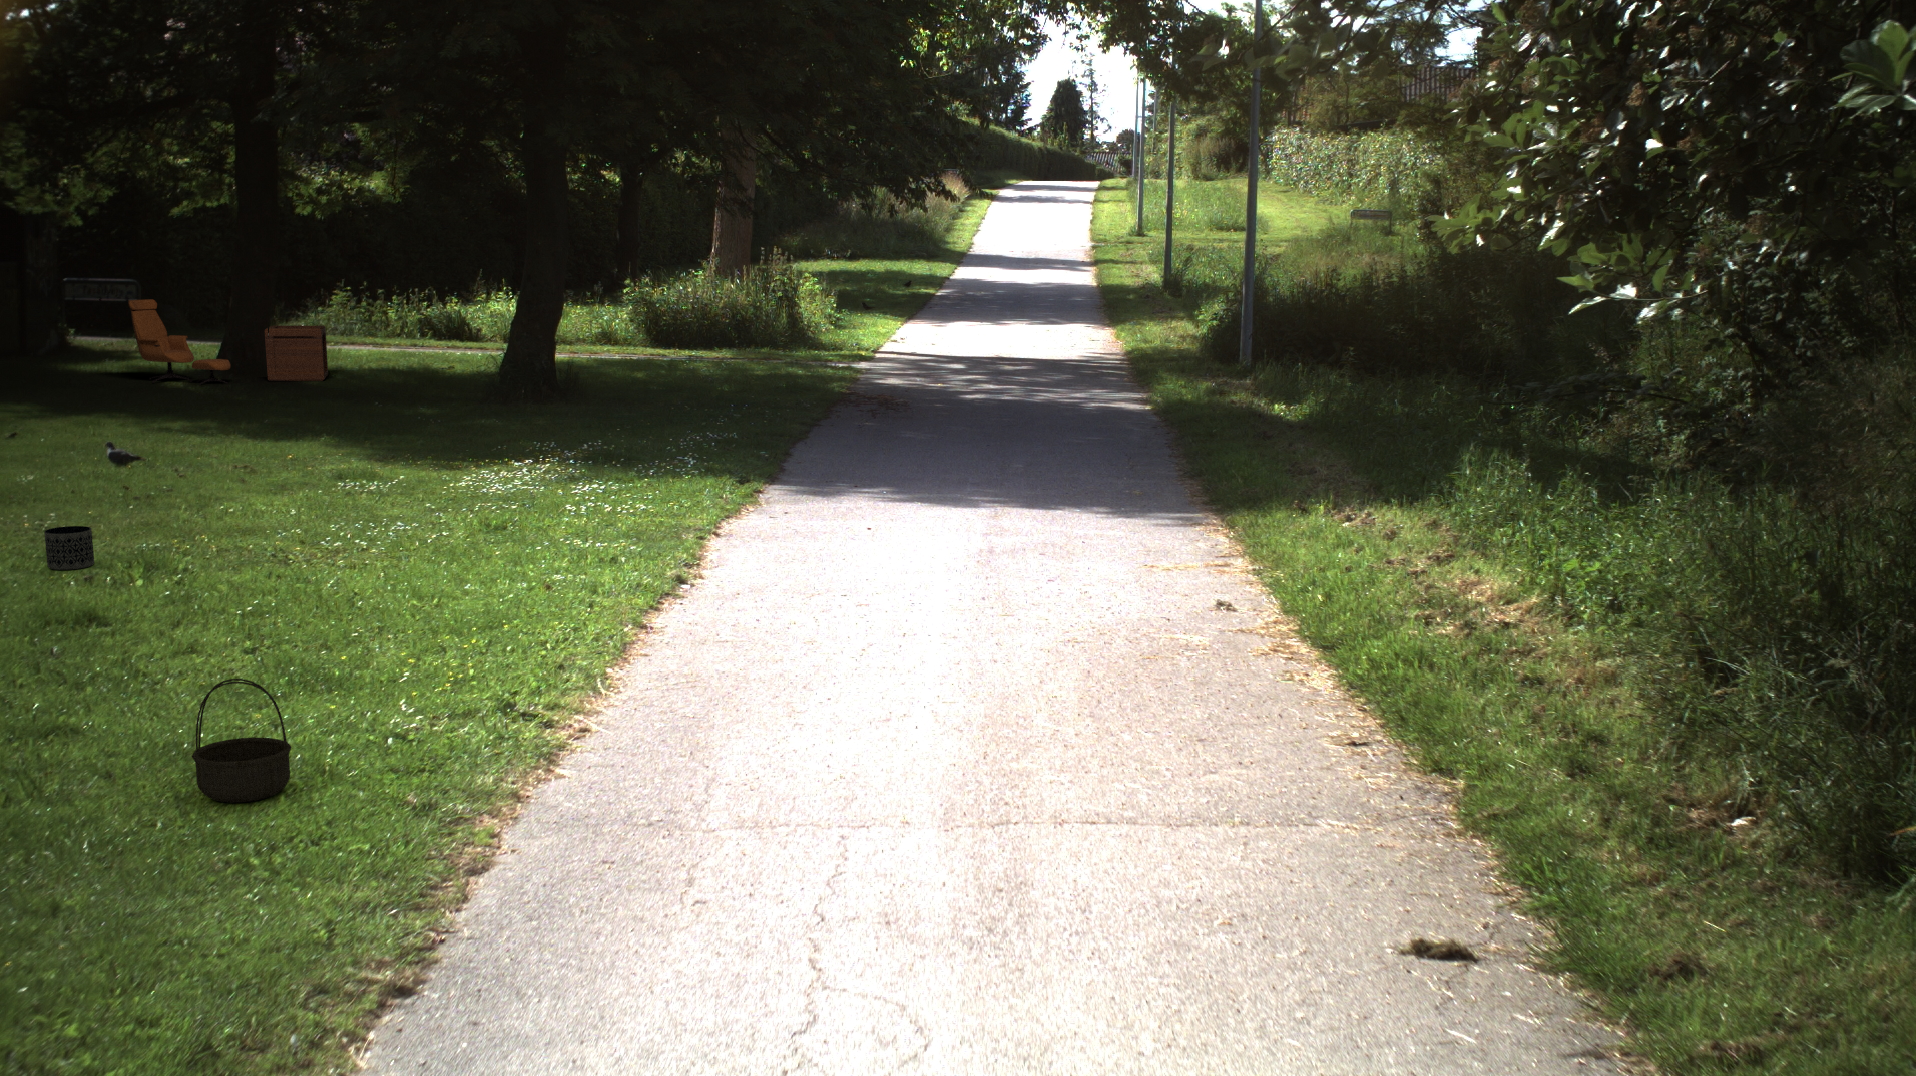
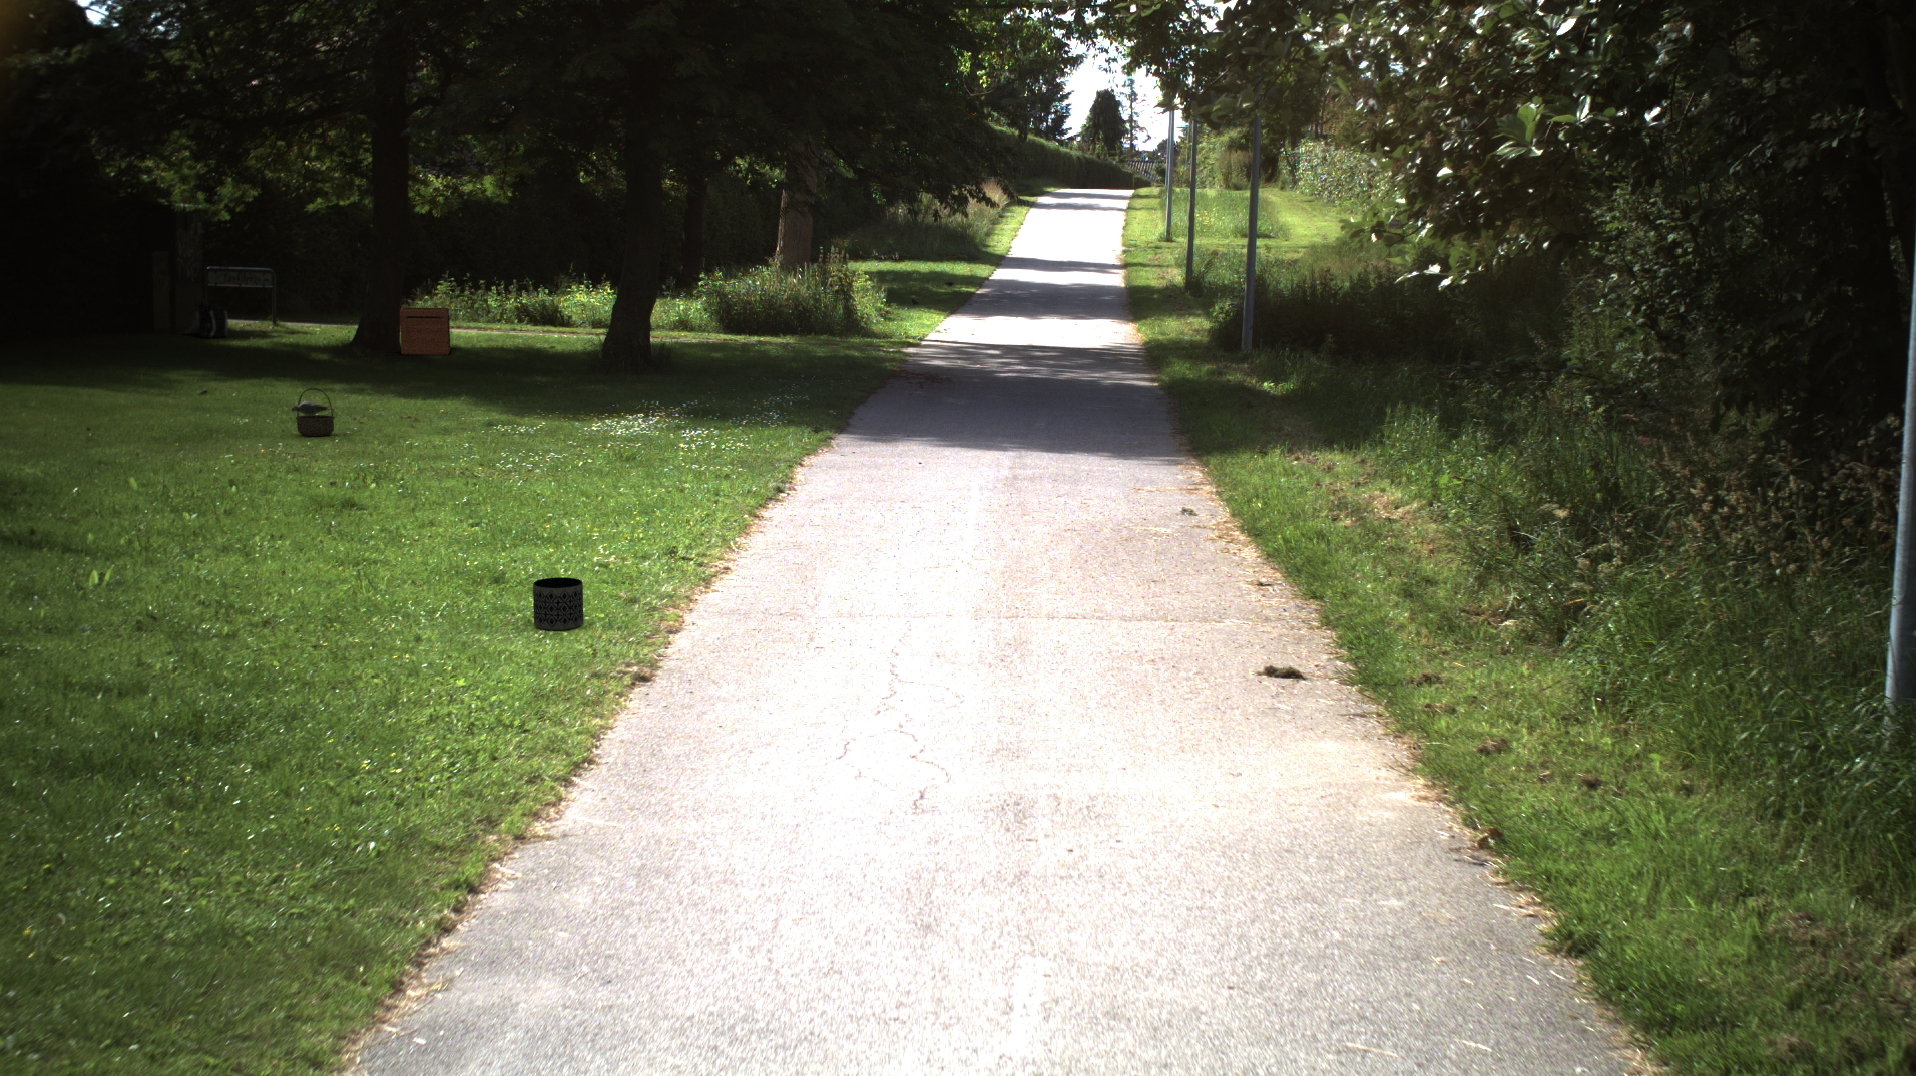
lounge chair: present [128,299,231,385] -> none [285,283,371,357]
backpack: none [37,322,74,362] -> present [199,303,228,338]
planter: present [44,526,94,570] -> present [533,577,583,630]
basket: present [192,679,291,803] -> present [296,388,335,436]

